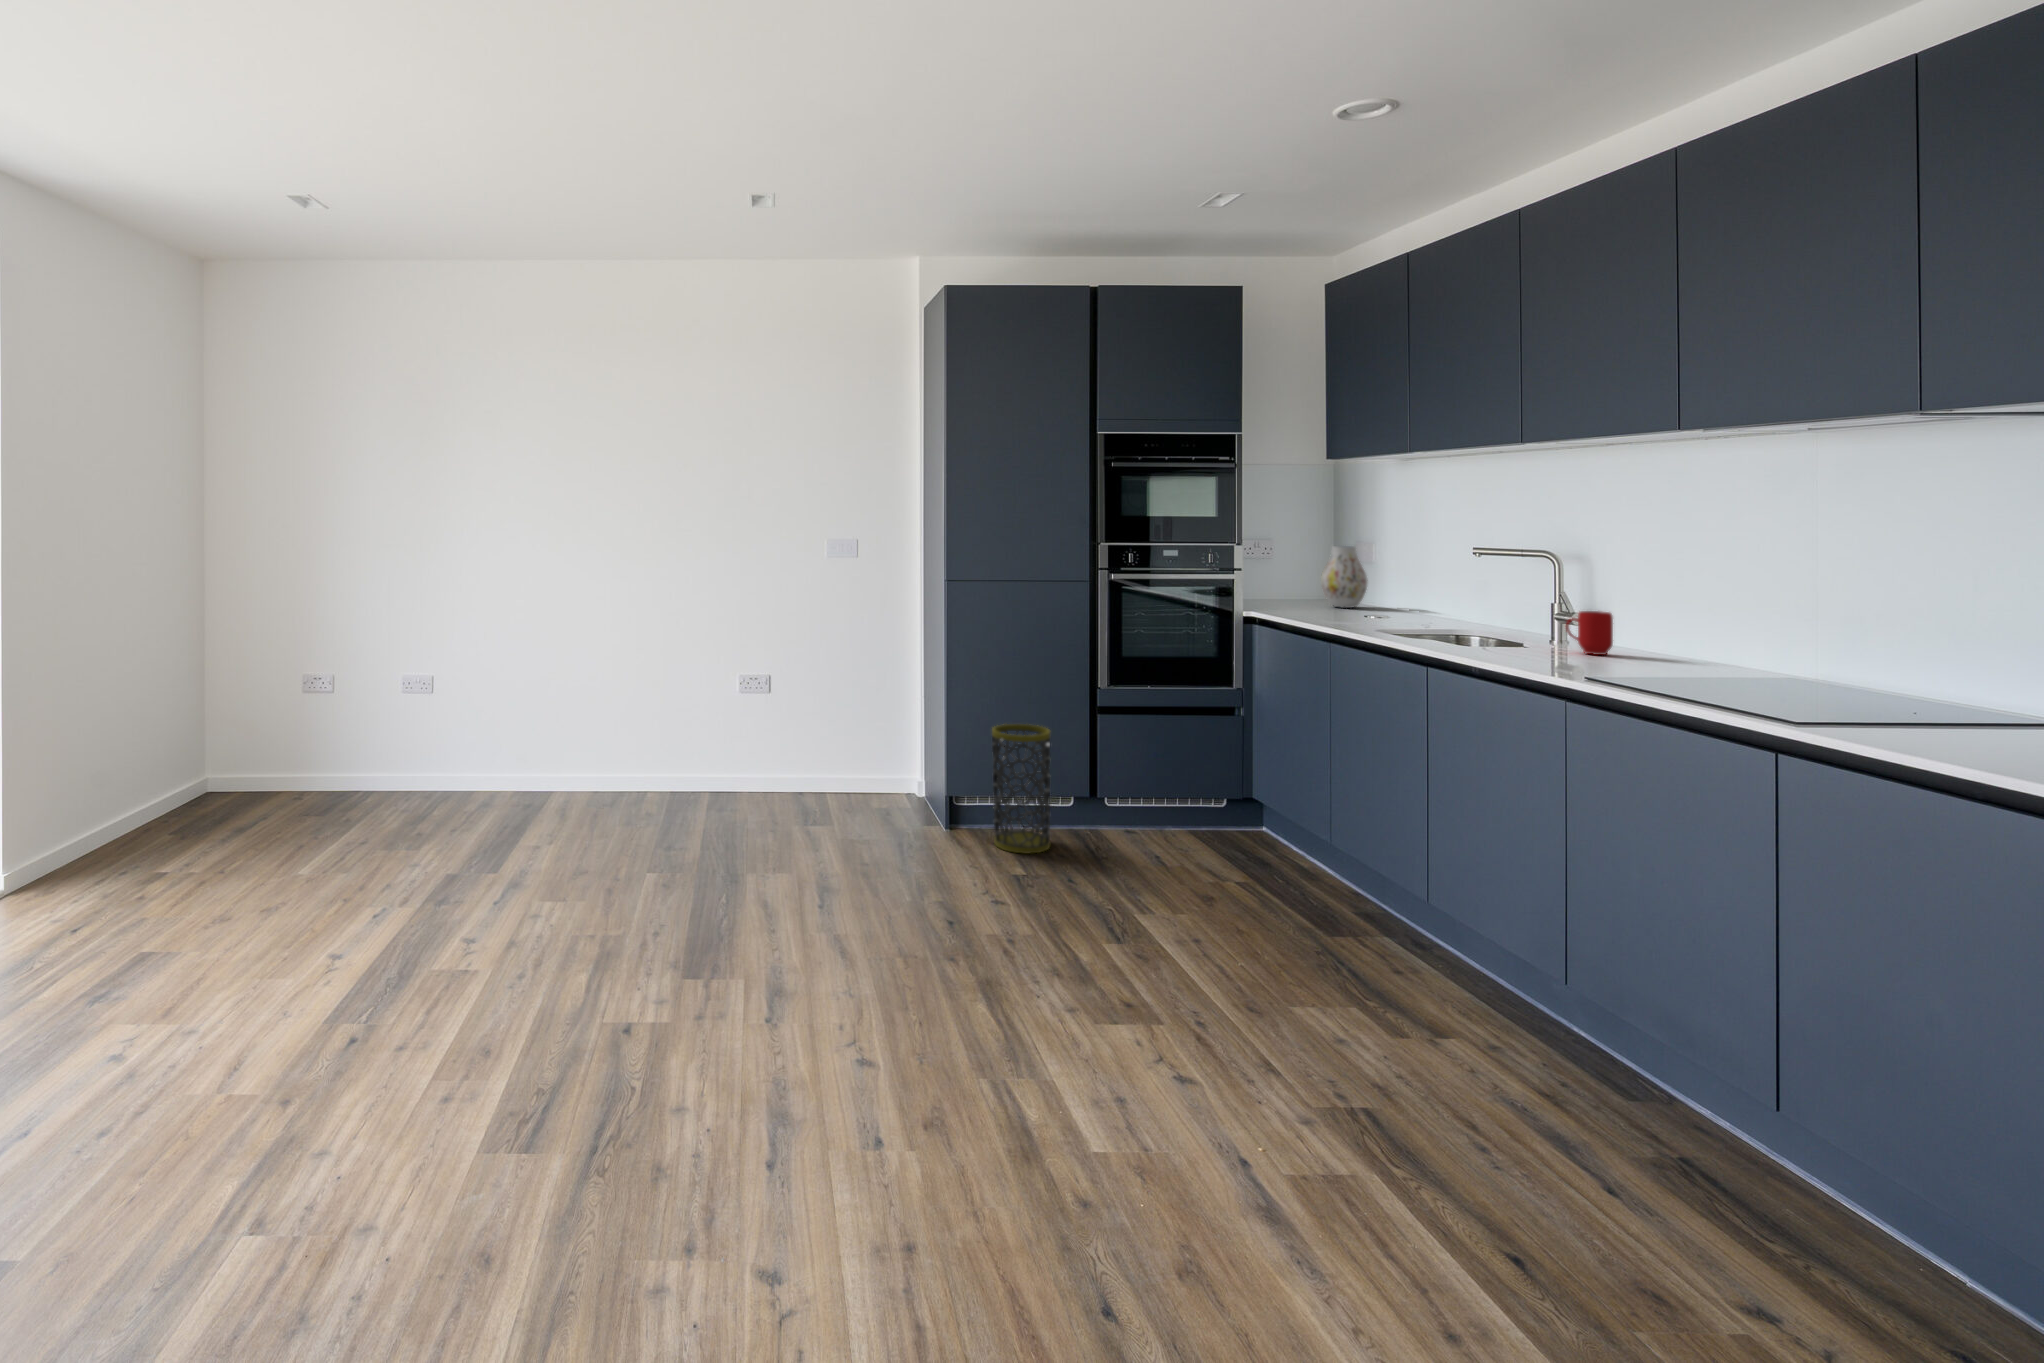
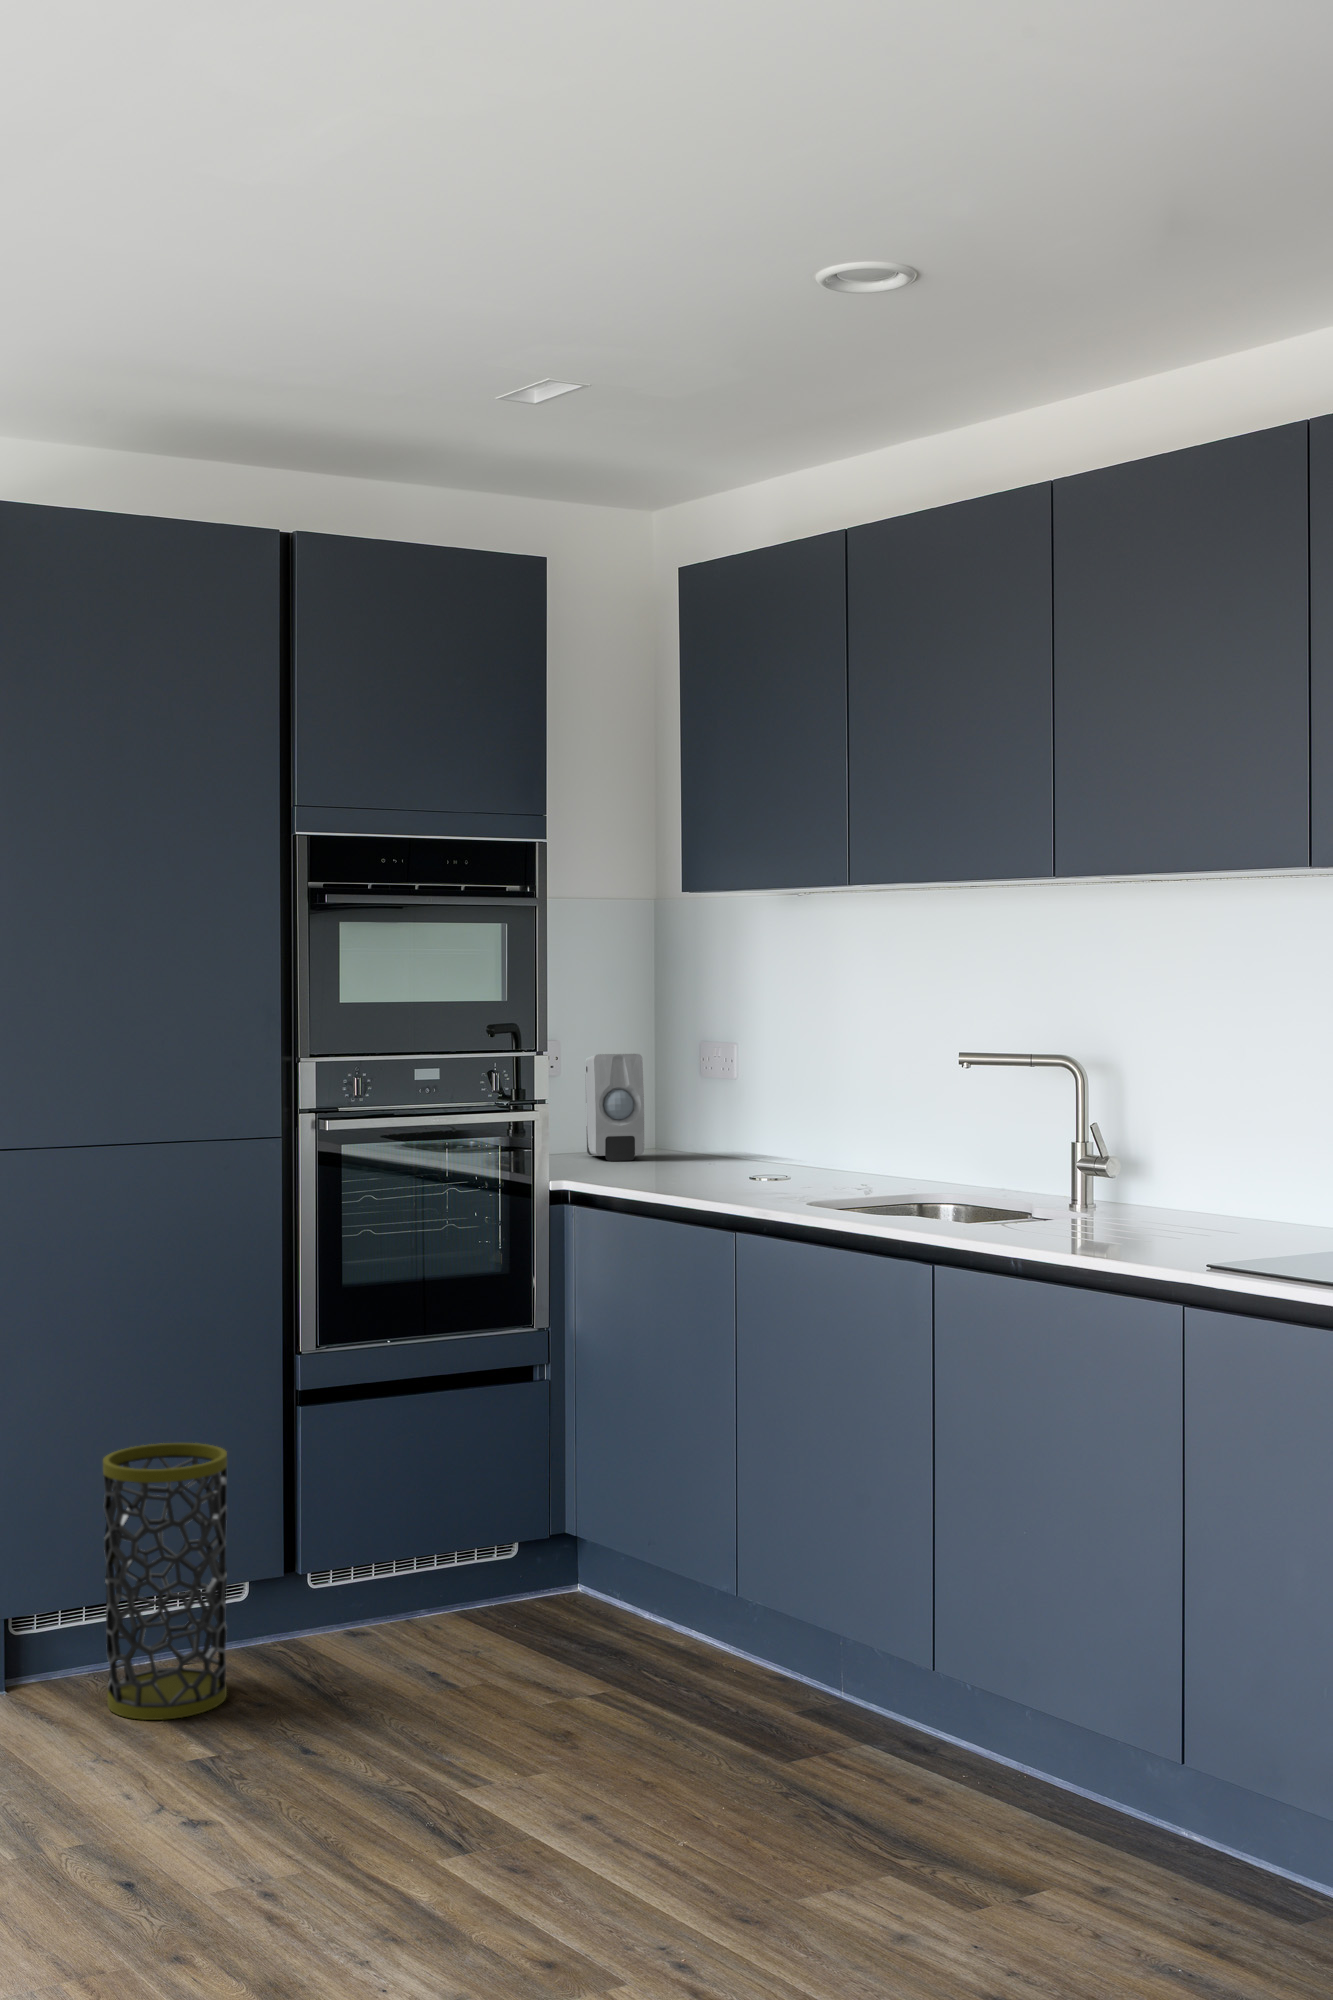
soap dispenser: none [1284,544,1315,603] -> present [586,1054,644,1161]
vase: present [1321,546,1368,608] -> none [662,1055,735,1165]
mug: present [1566,611,1613,655] -> none [1101,1150,1164,1219]

